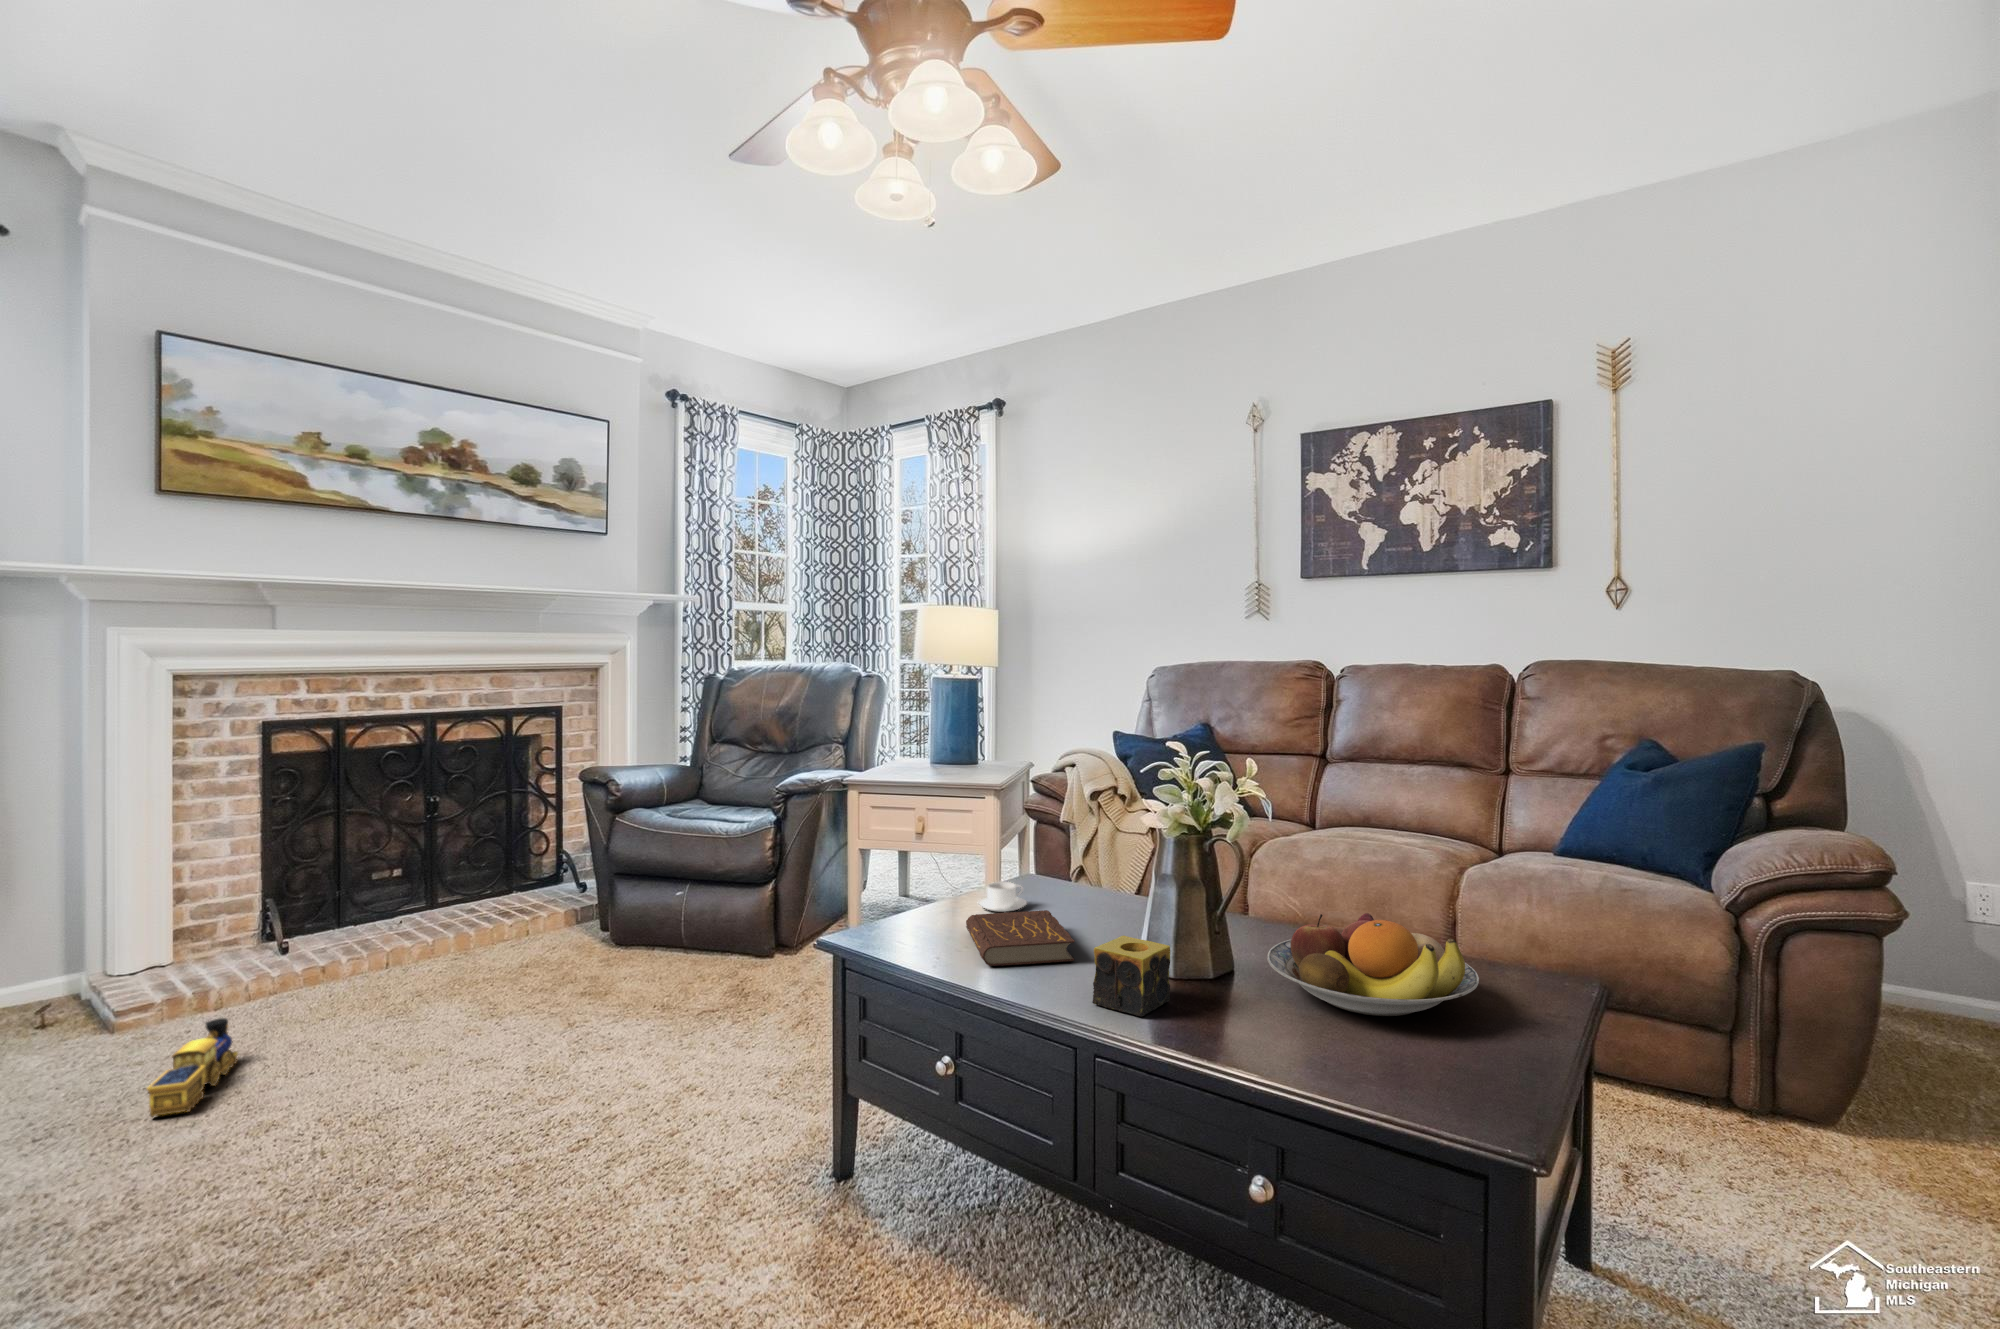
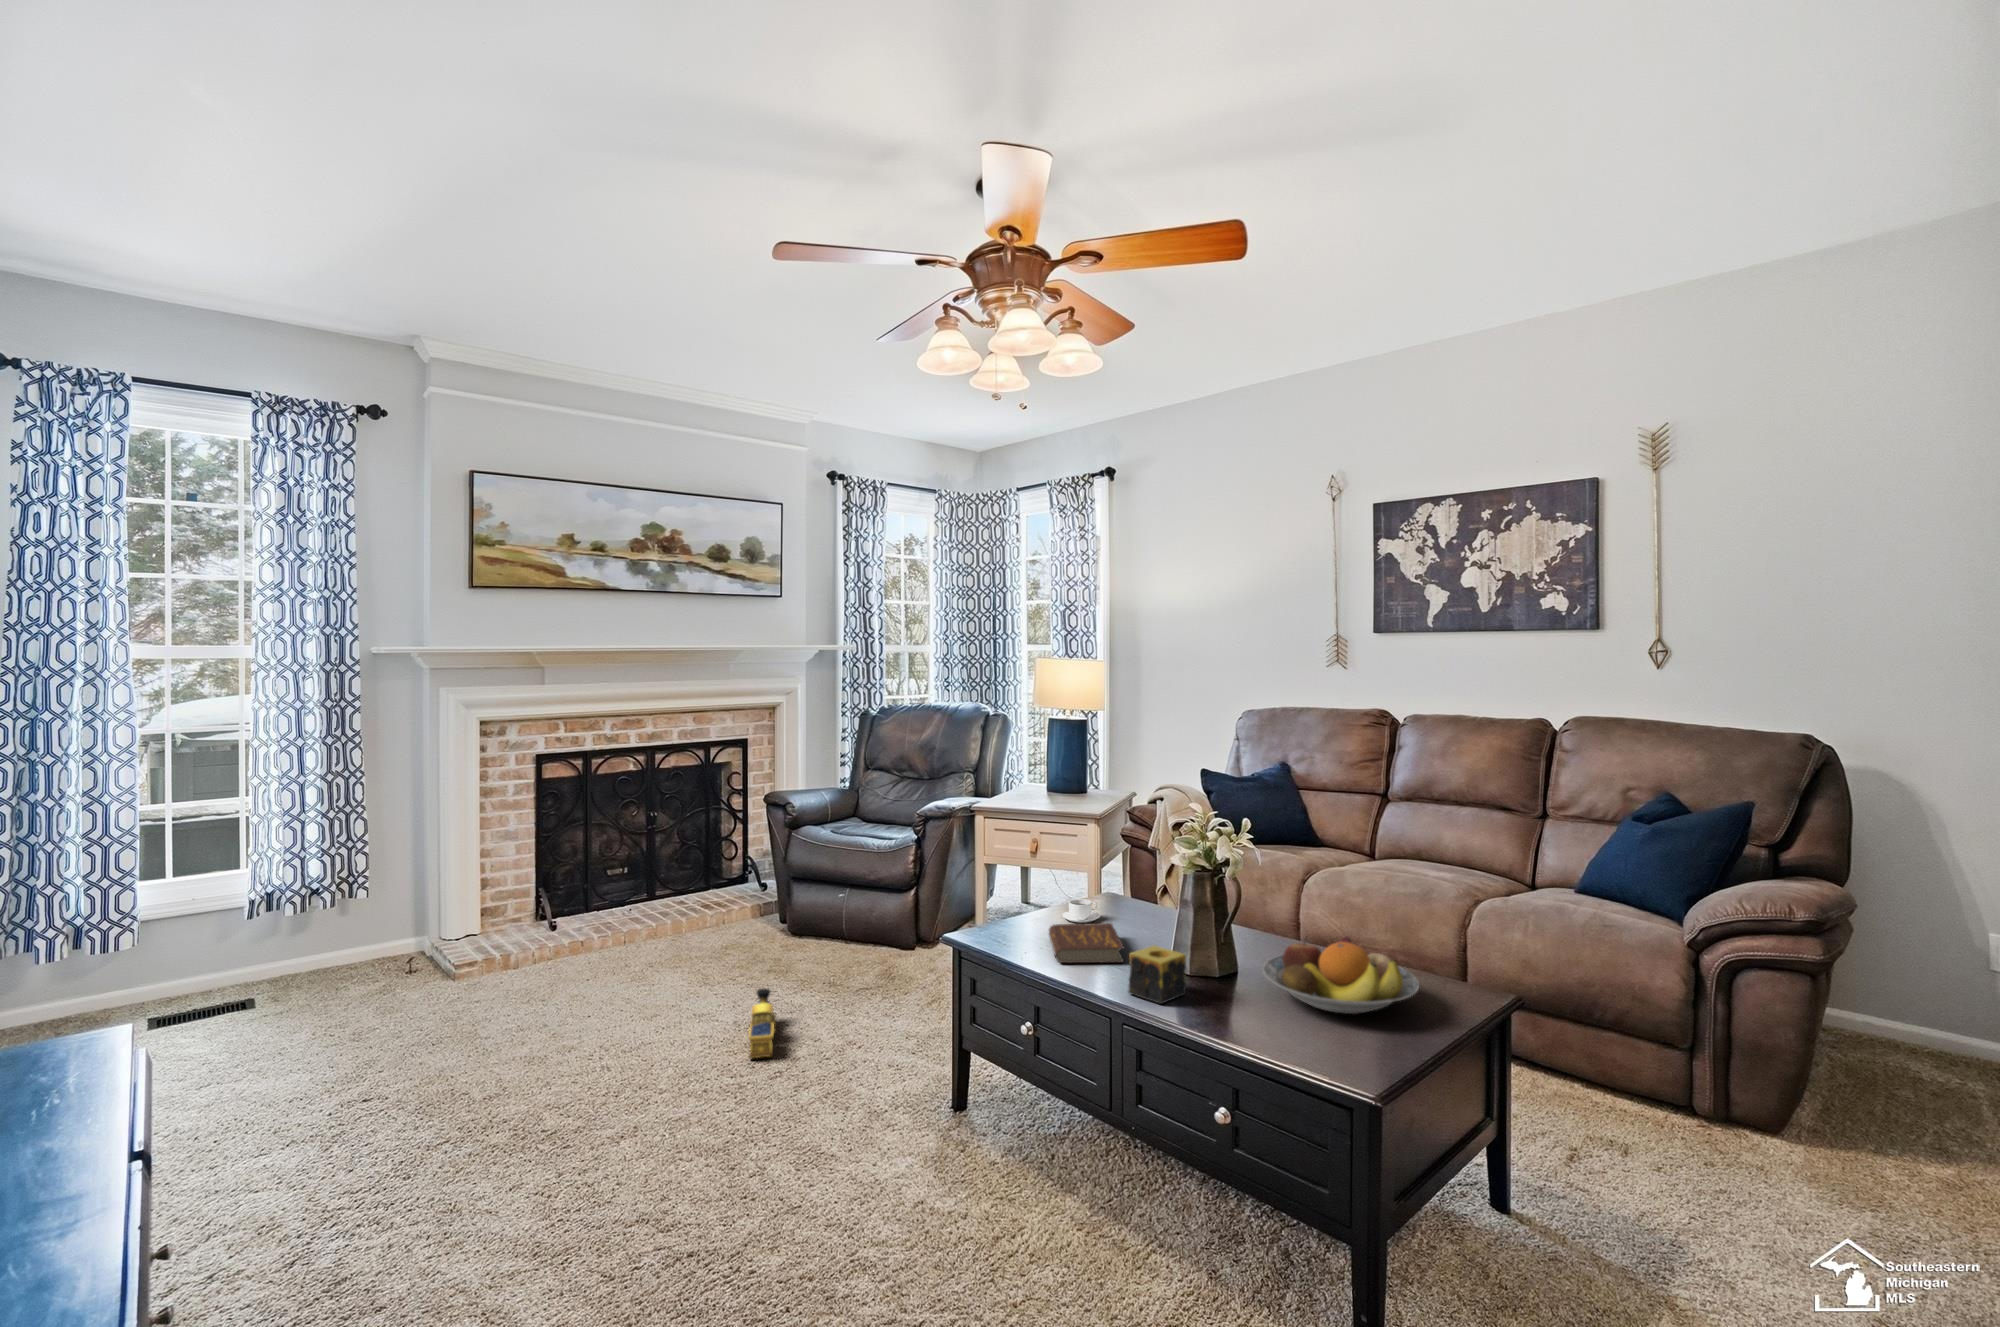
toy train: present [147,1018,238,1117] -> present [749,988,776,1058]

